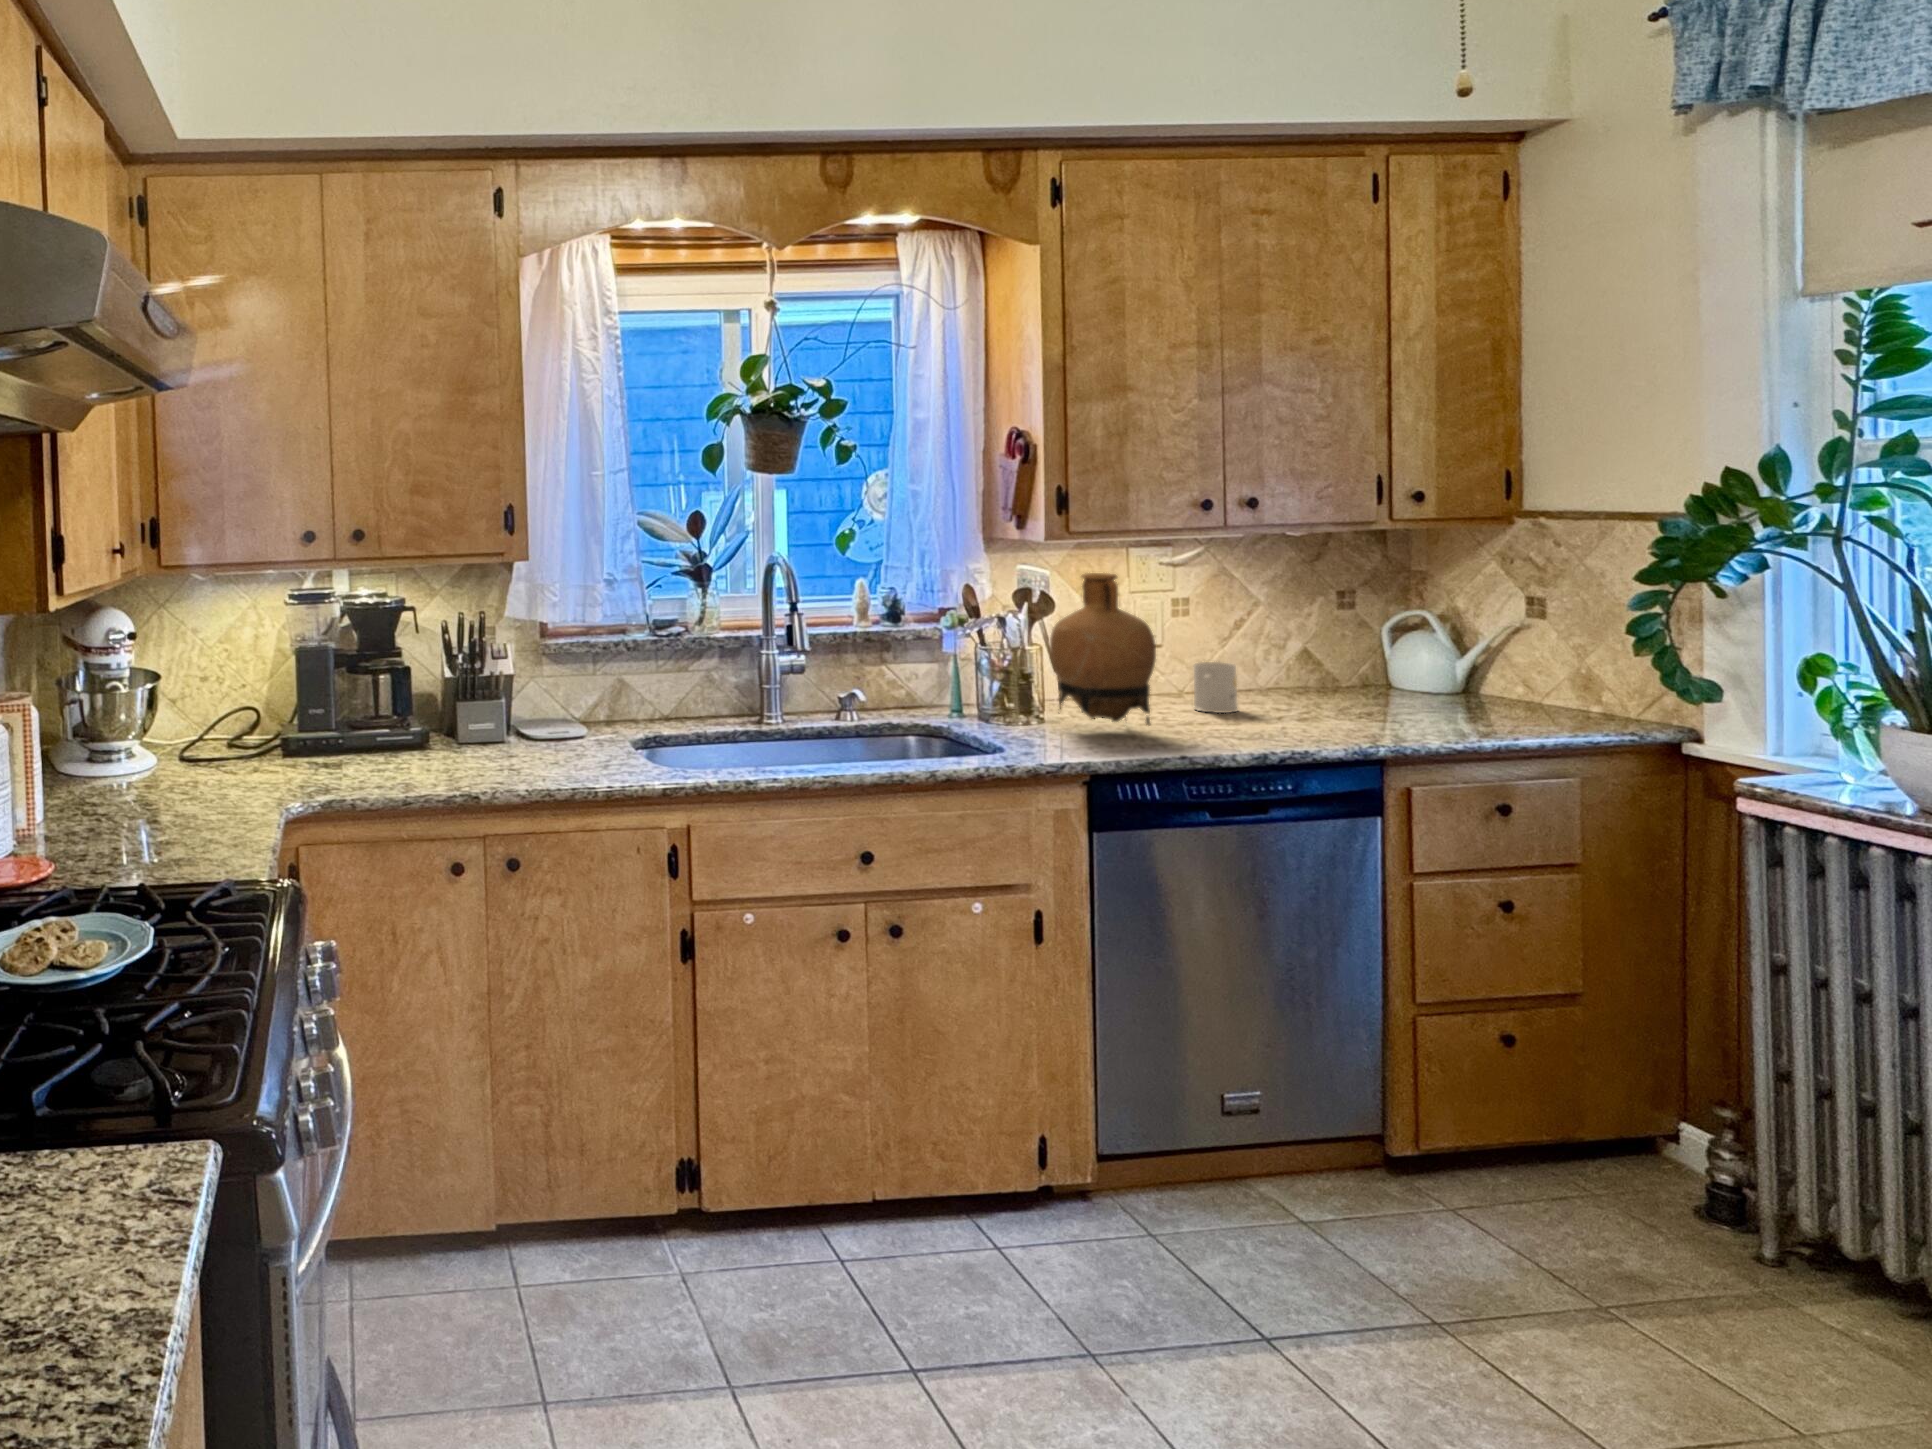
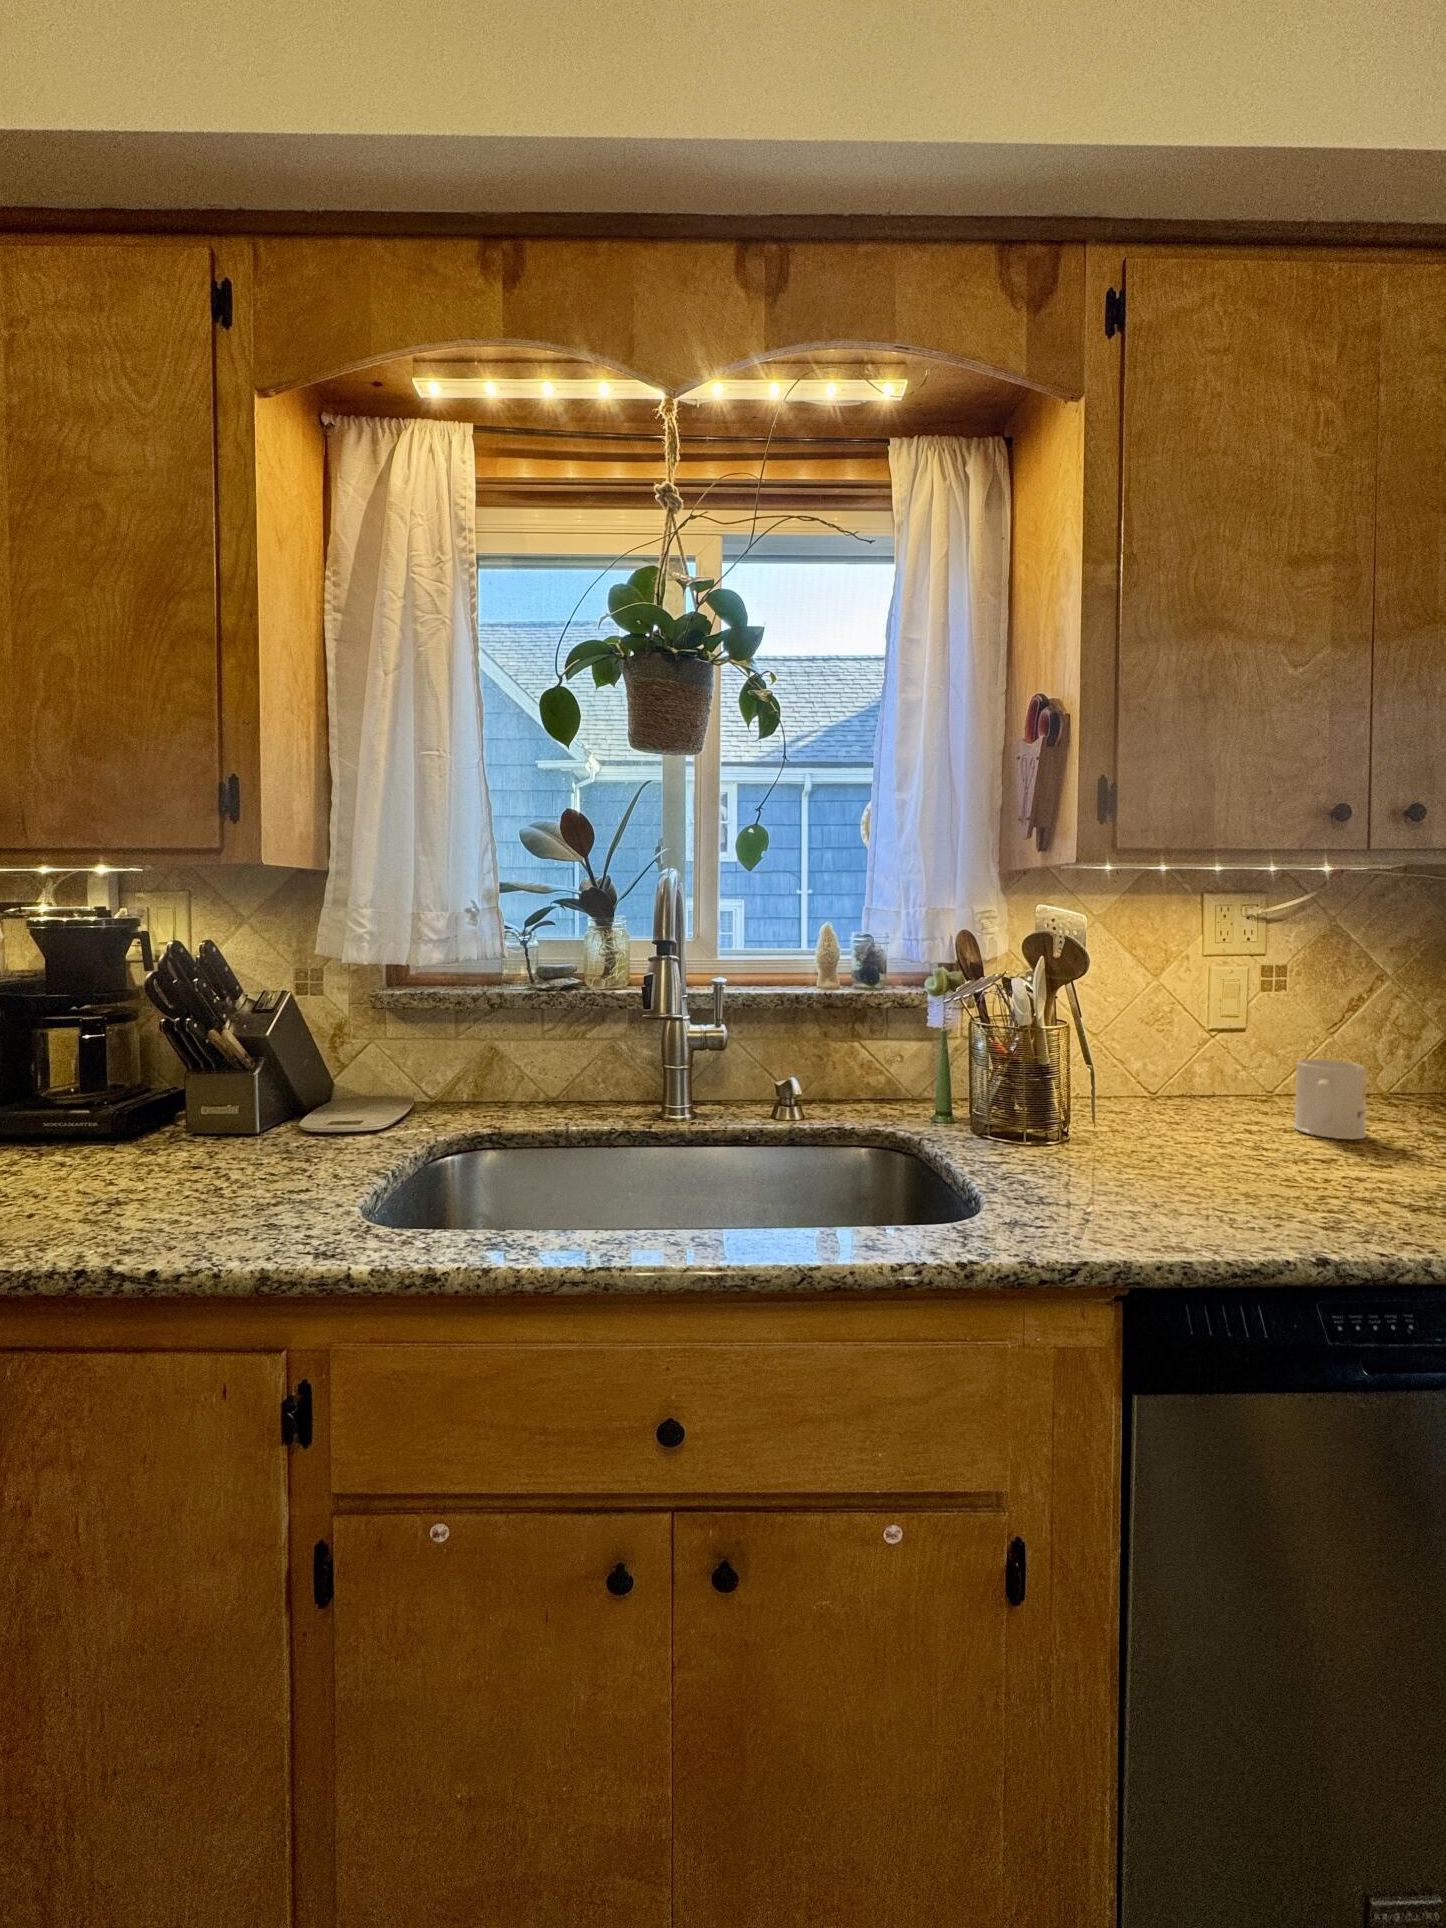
vase: present [1050,573,1156,725] -> none [1074,913,1255,1173]

